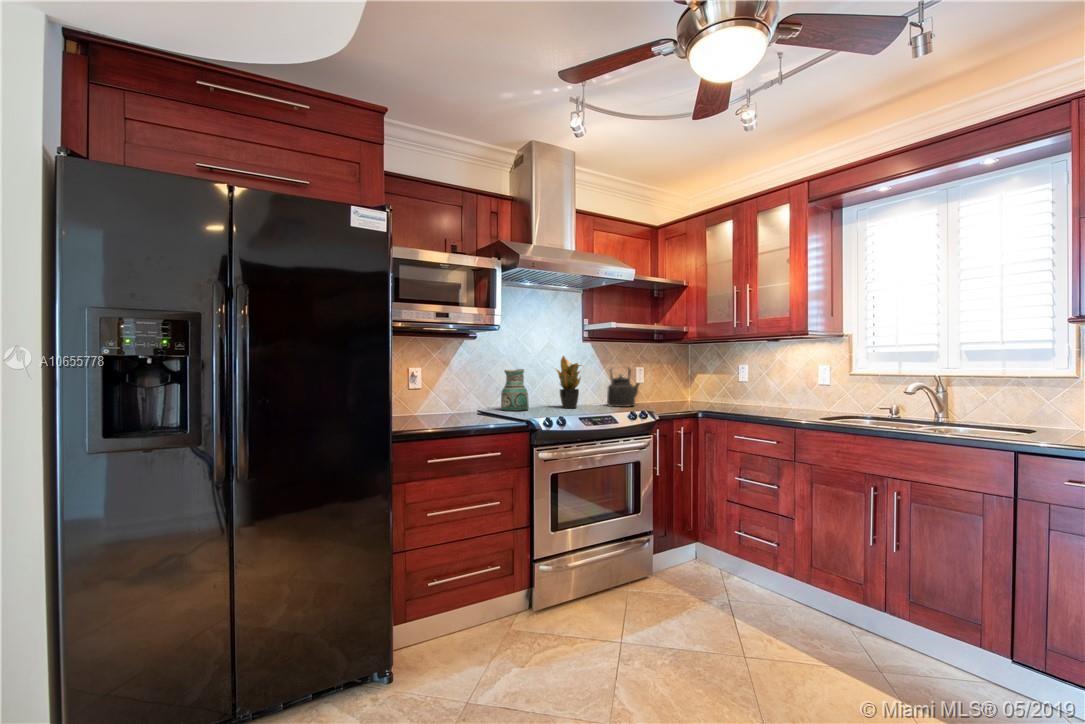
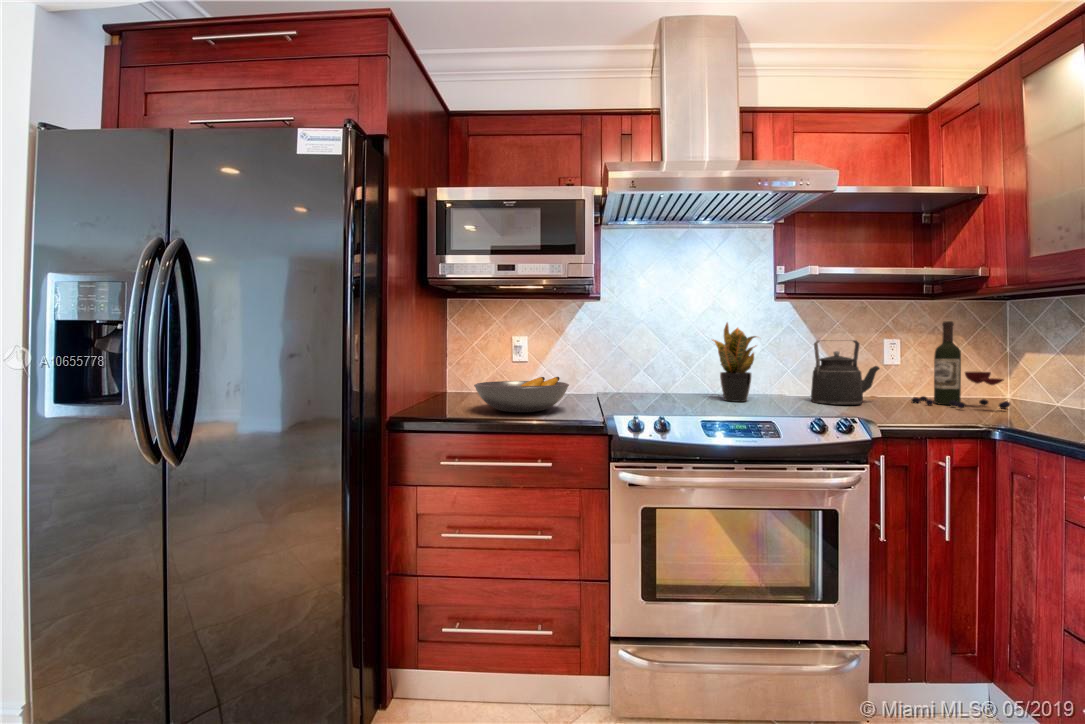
wine bottle: none [652,357,697,405] -> present [912,321,1010,409]
ceramic pitcher: present [501,369,529,411] -> none [625,342,667,400]
fruit bowl: none [423,394,494,421] -> present [474,377,569,412]

